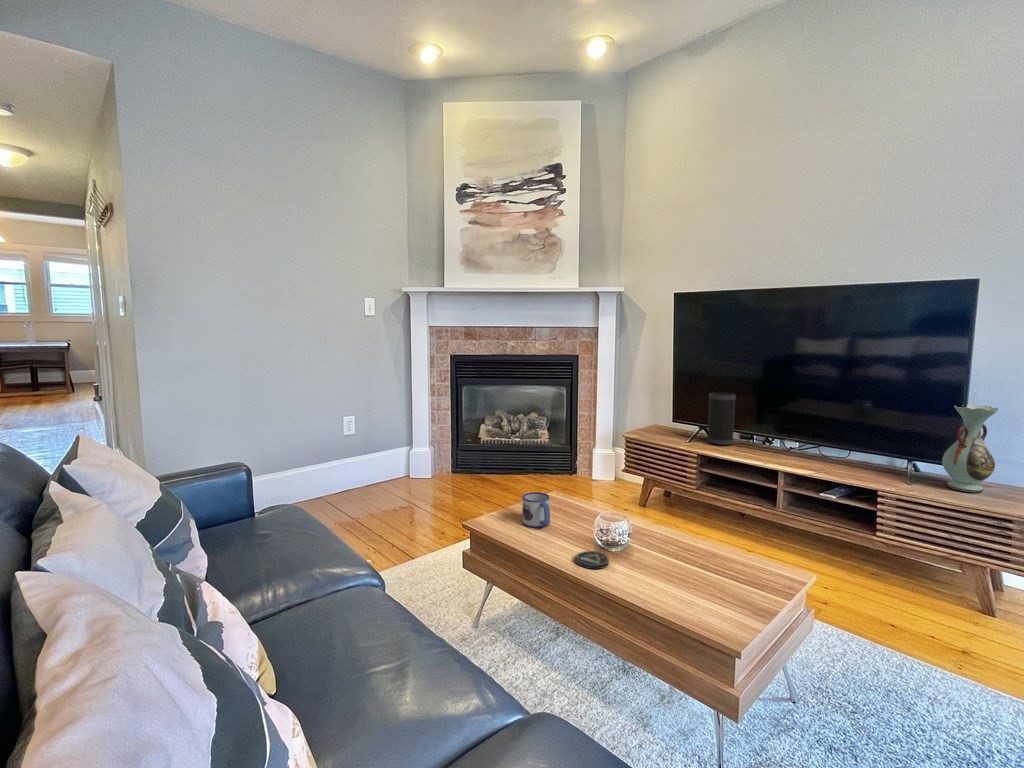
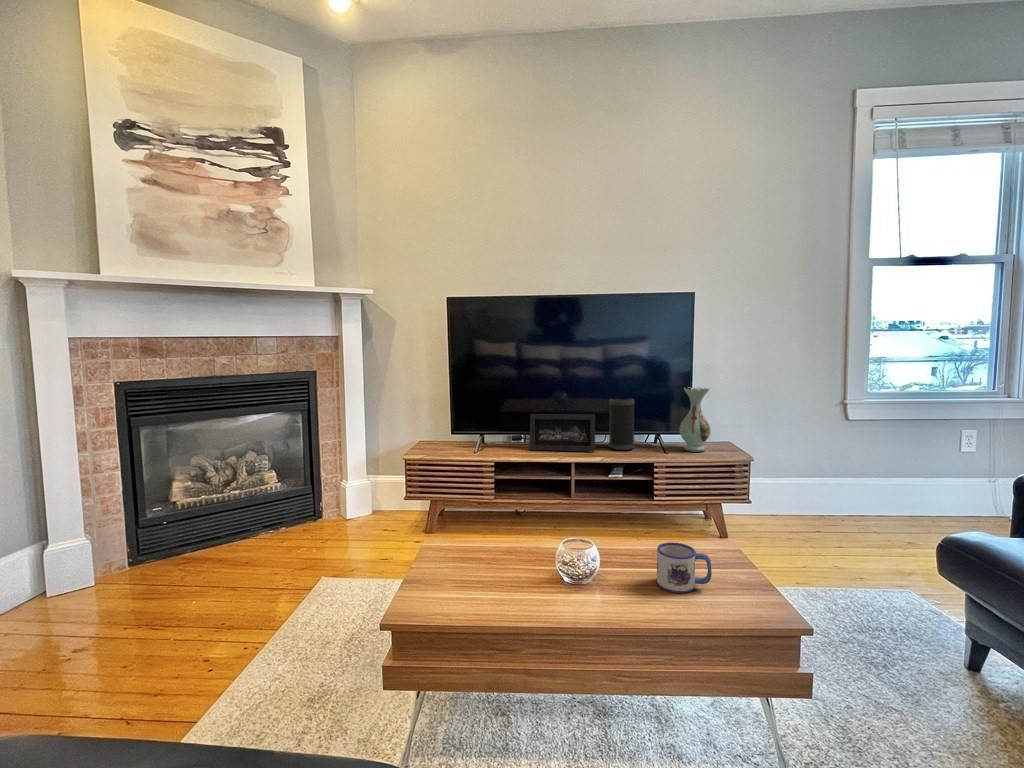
speaker: present [707,393,736,445] -> present [609,398,634,450]
picture frame: none [740,412,820,463] -> present [530,414,595,451]
mug: present [522,492,550,528] -> present [657,542,712,593]
coaster: present [576,551,609,569] -> none [586,587,625,611]

